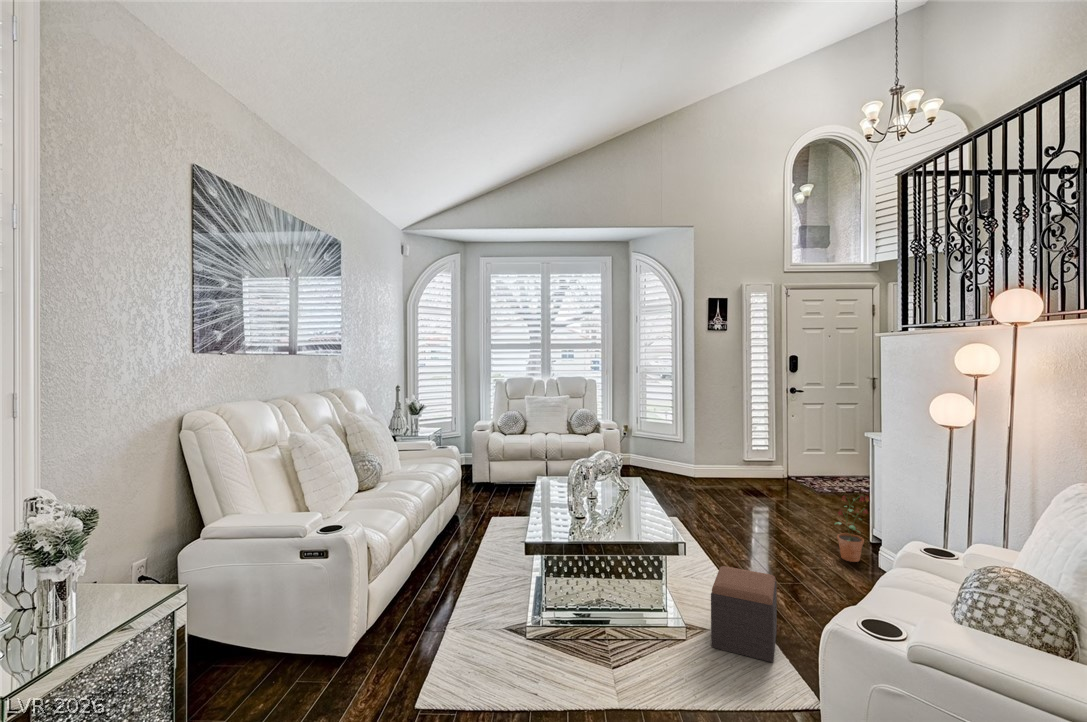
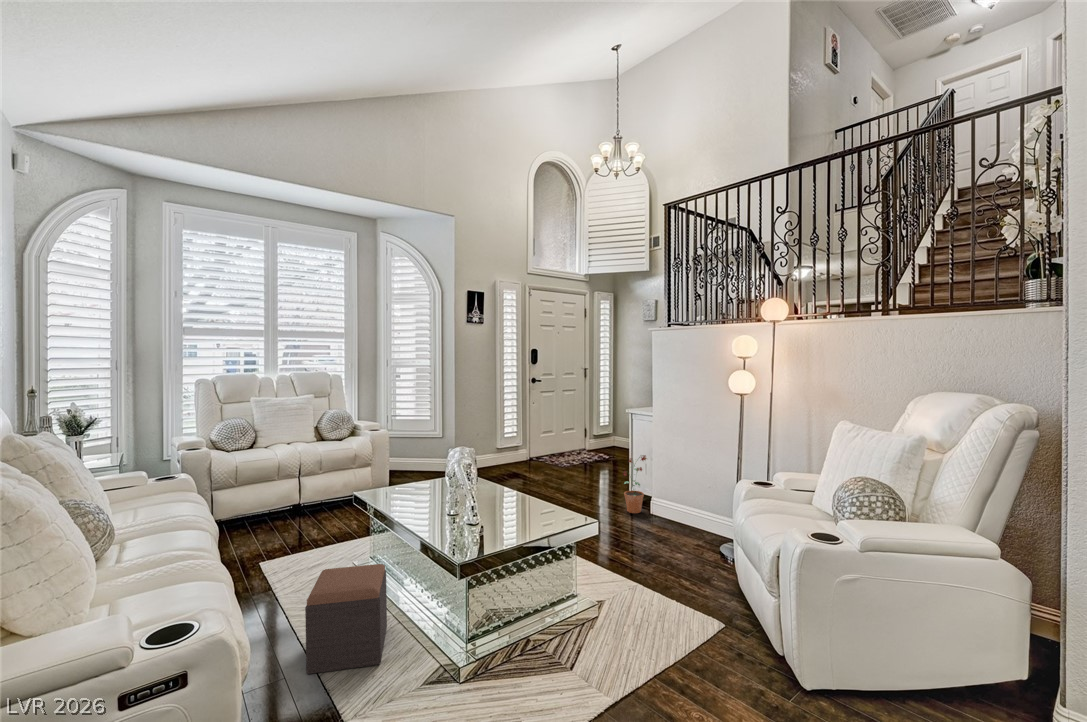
footstool: present [711,566,777,662] -> present [305,564,387,674]

